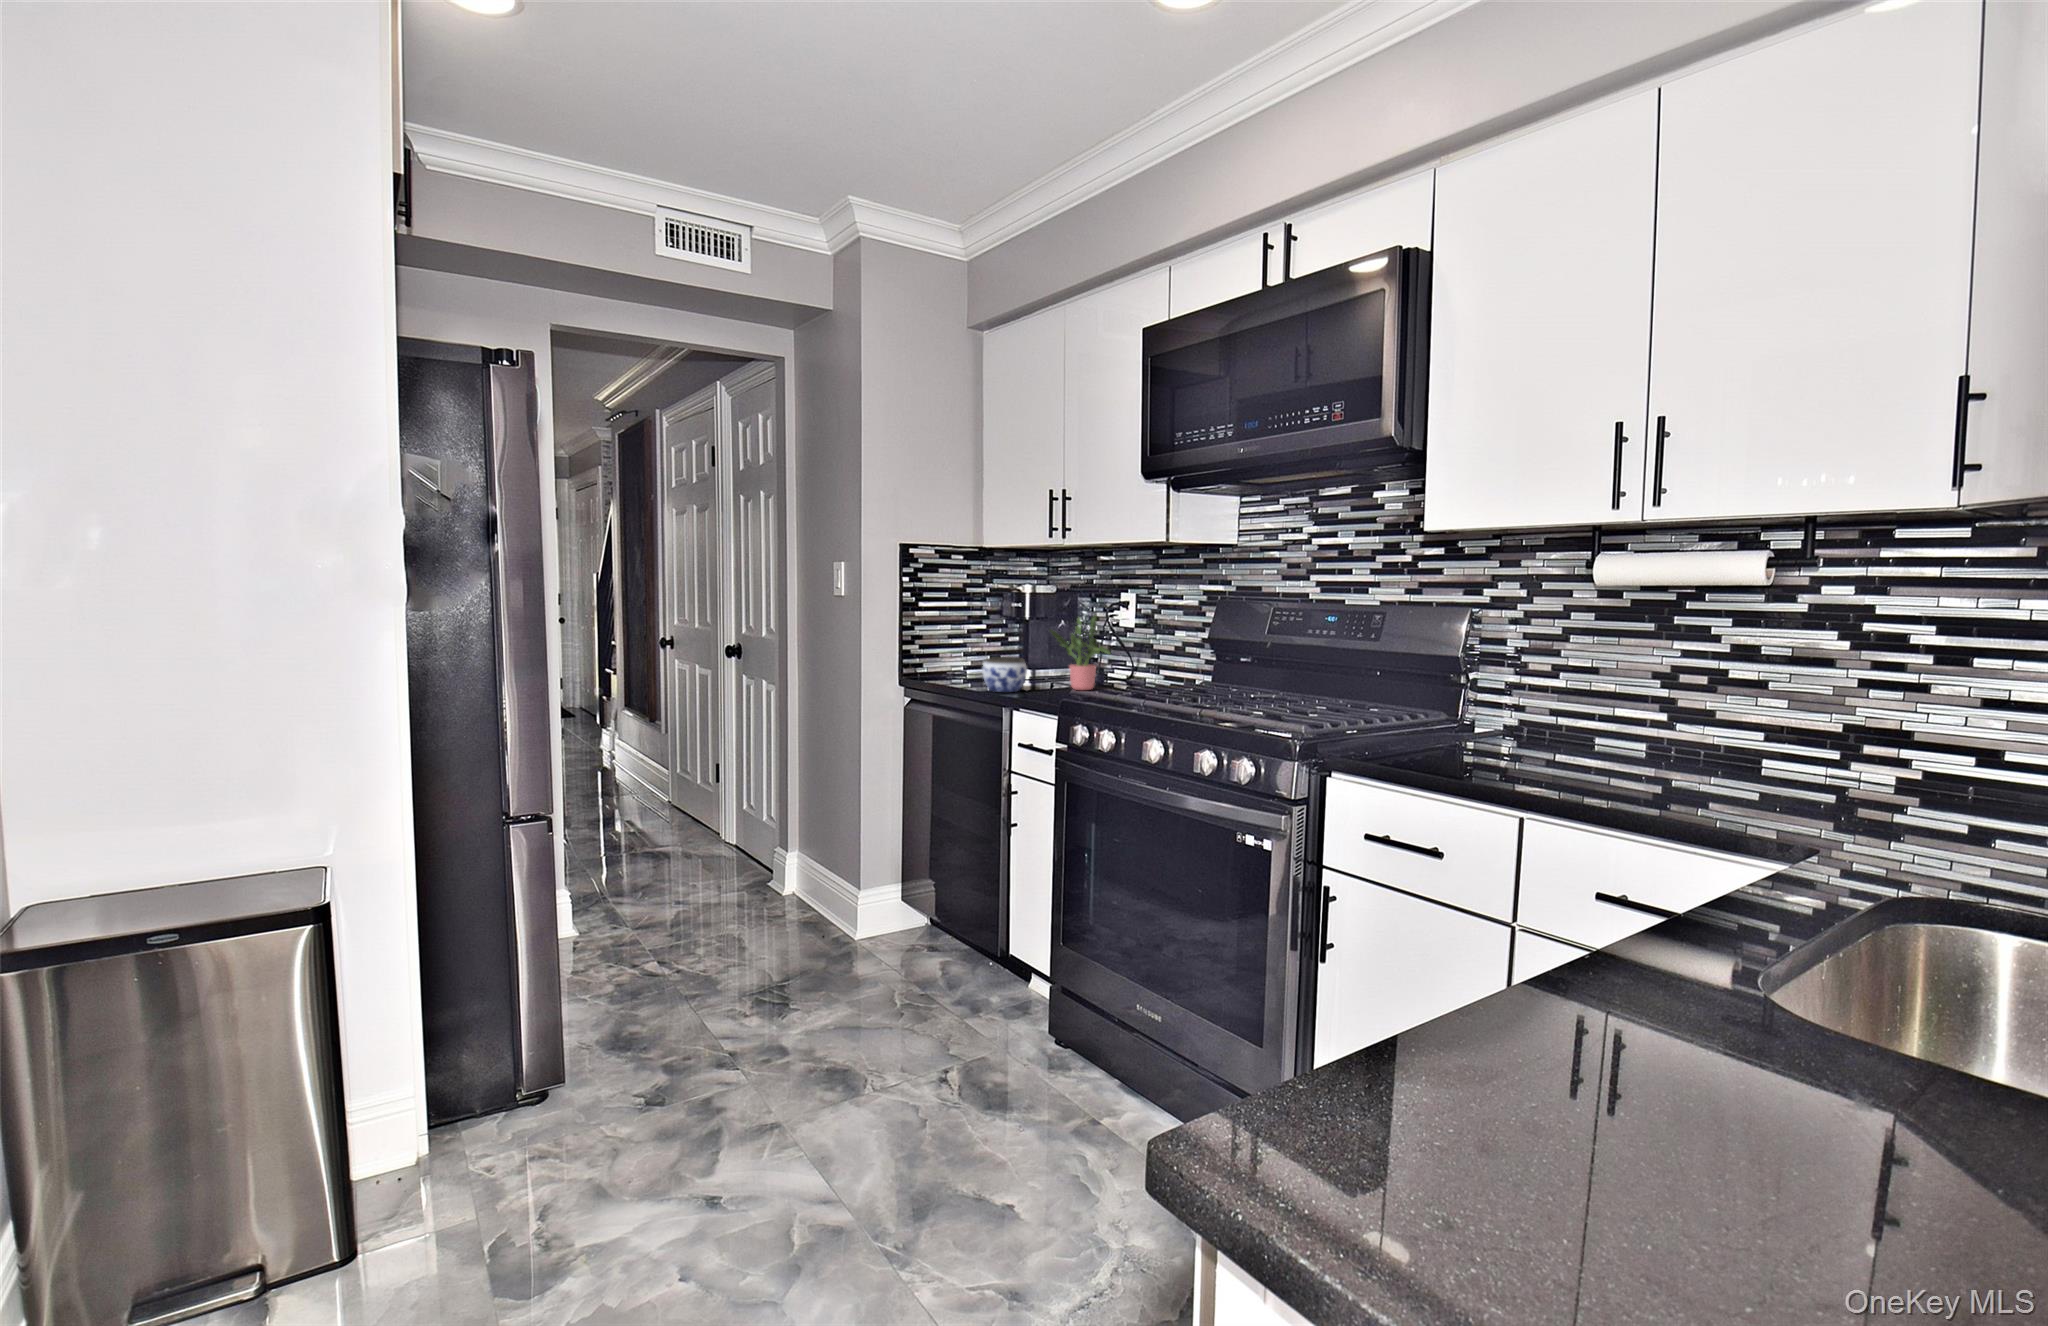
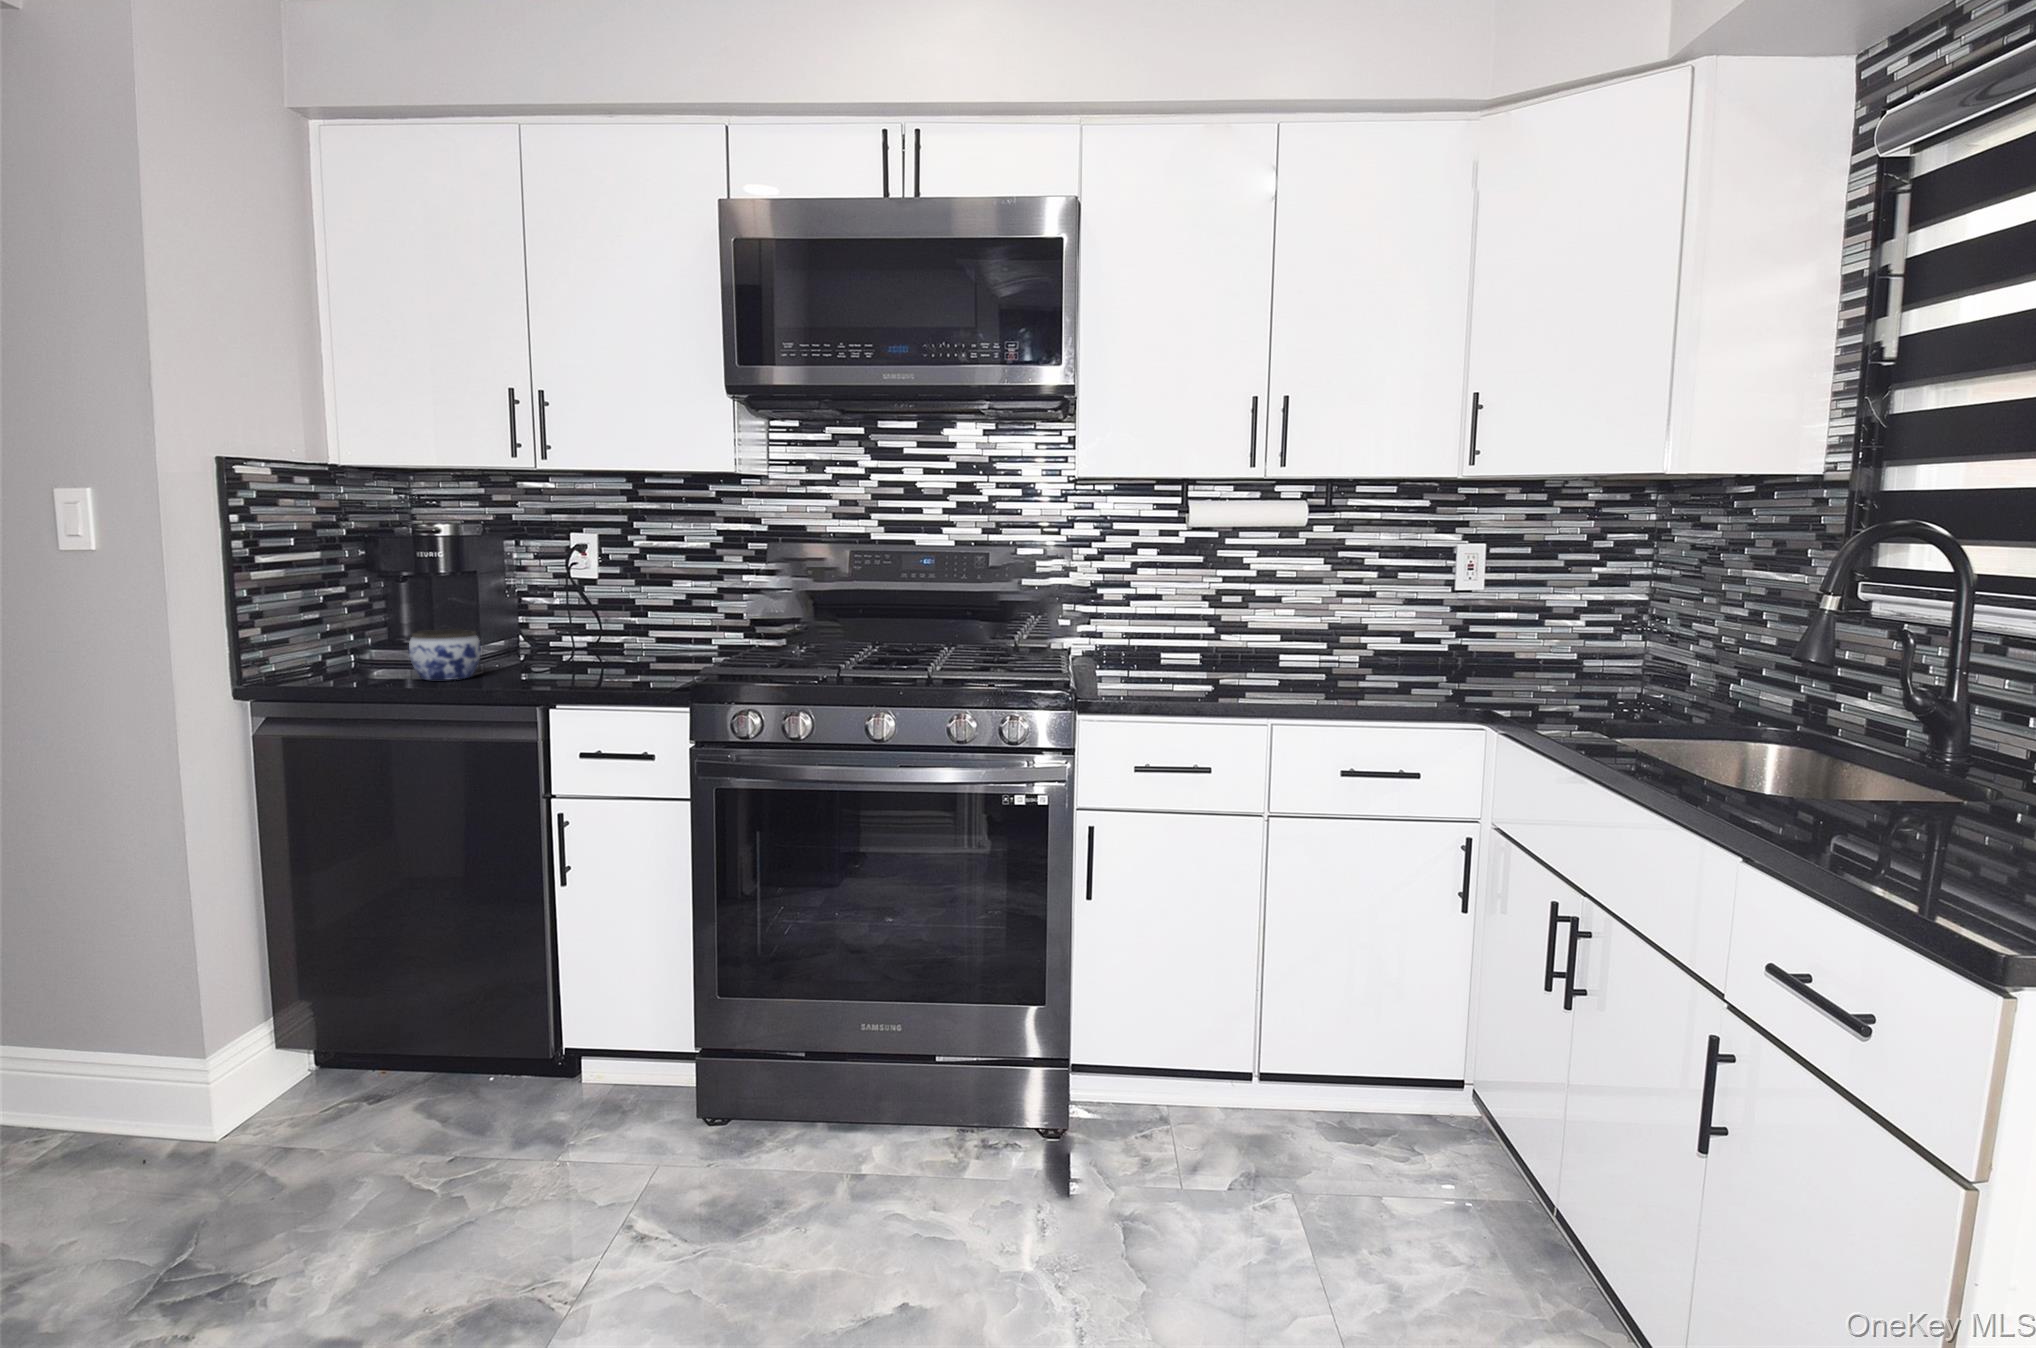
potted plant: present [1050,616,1110,690] -> none [505,566,605,667]

